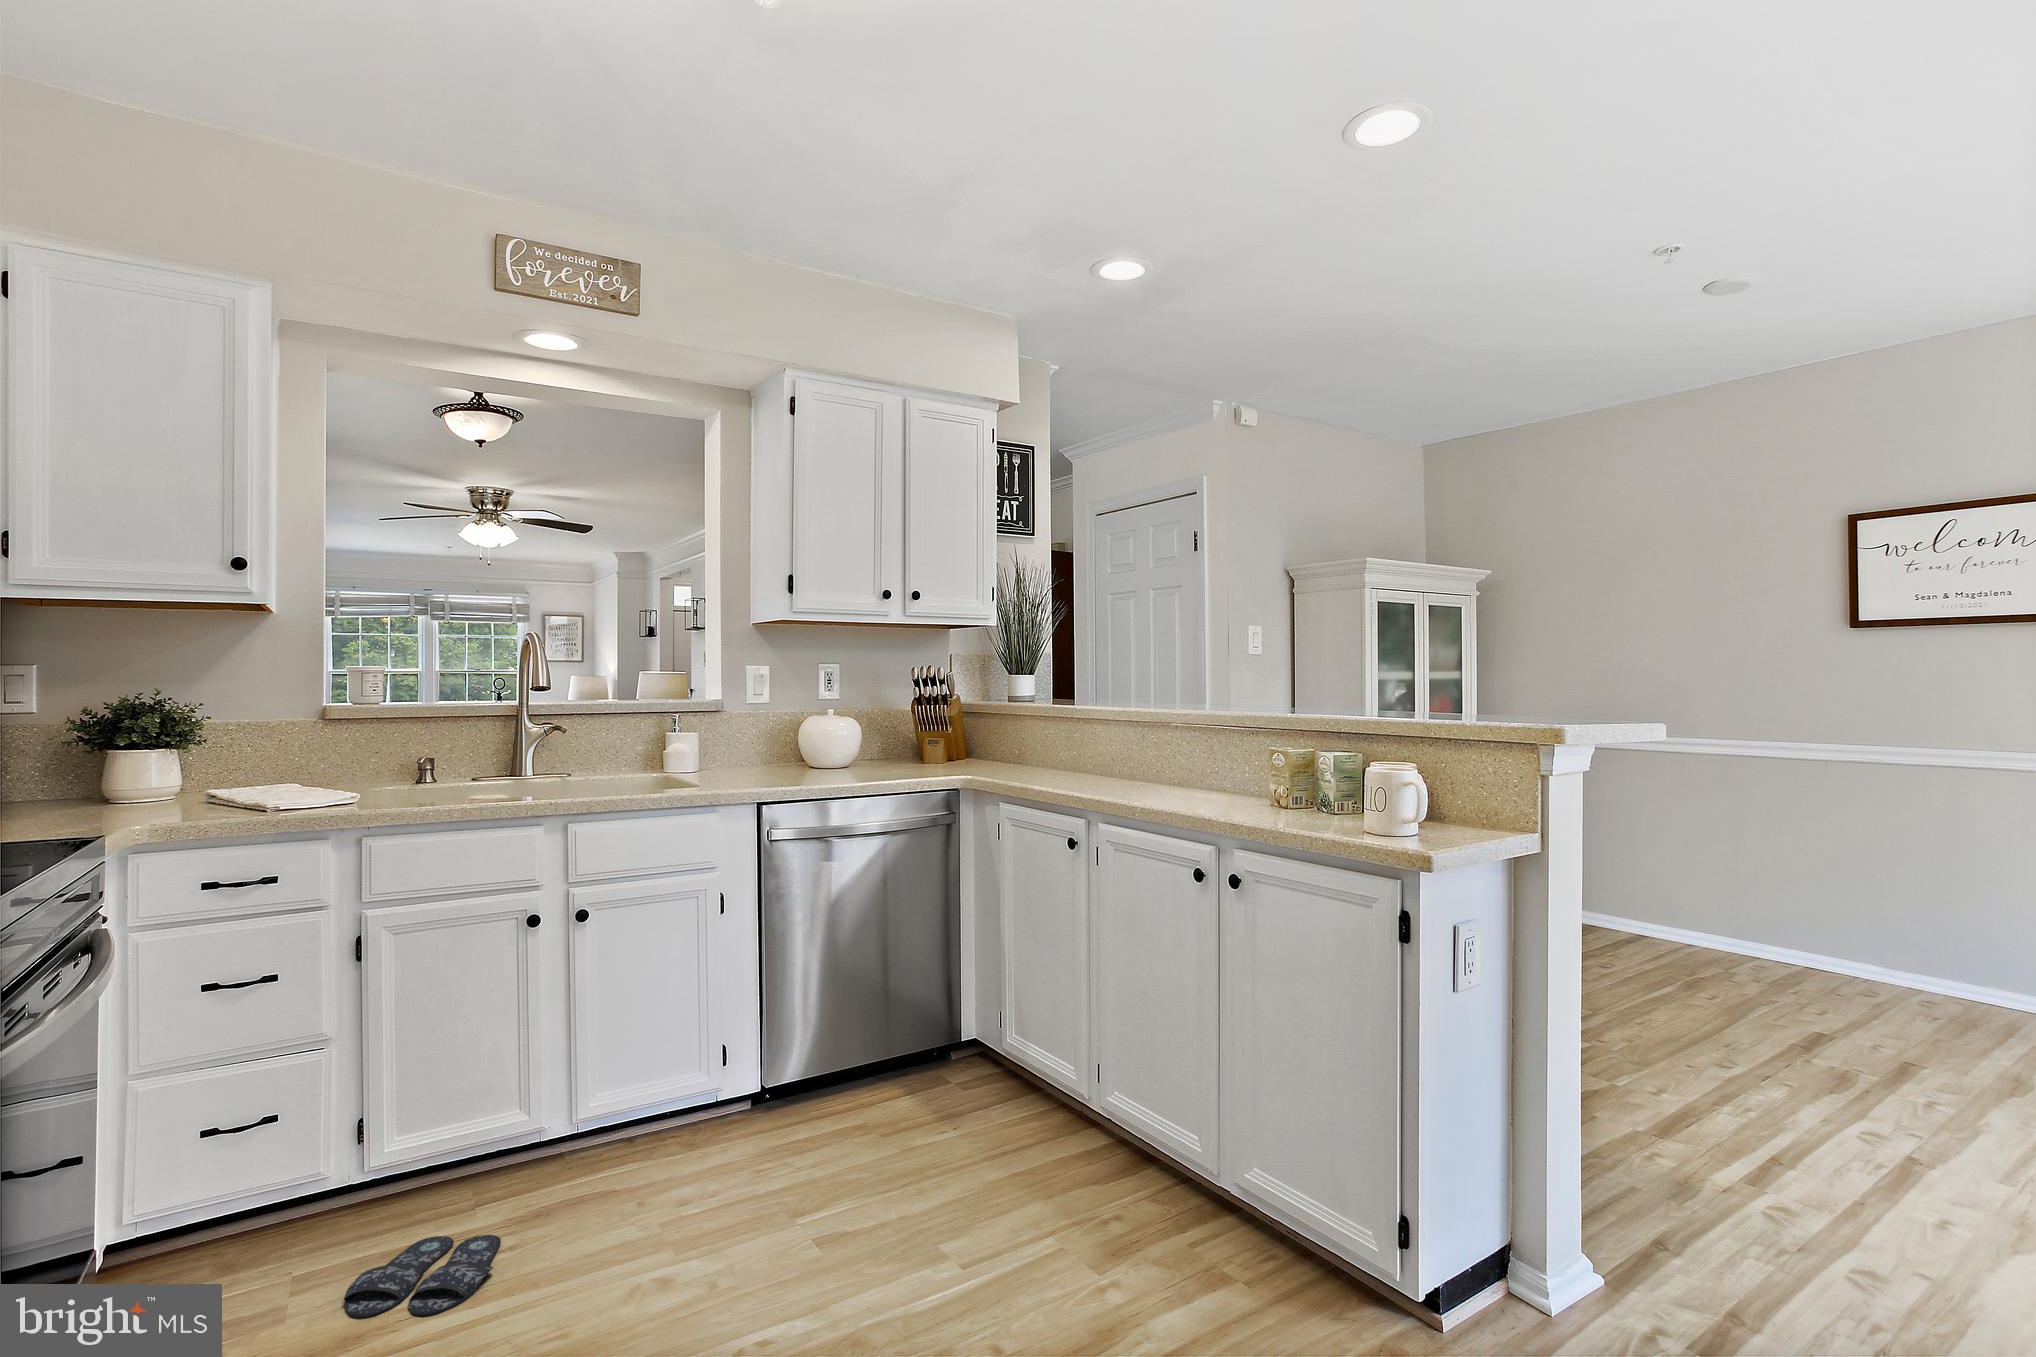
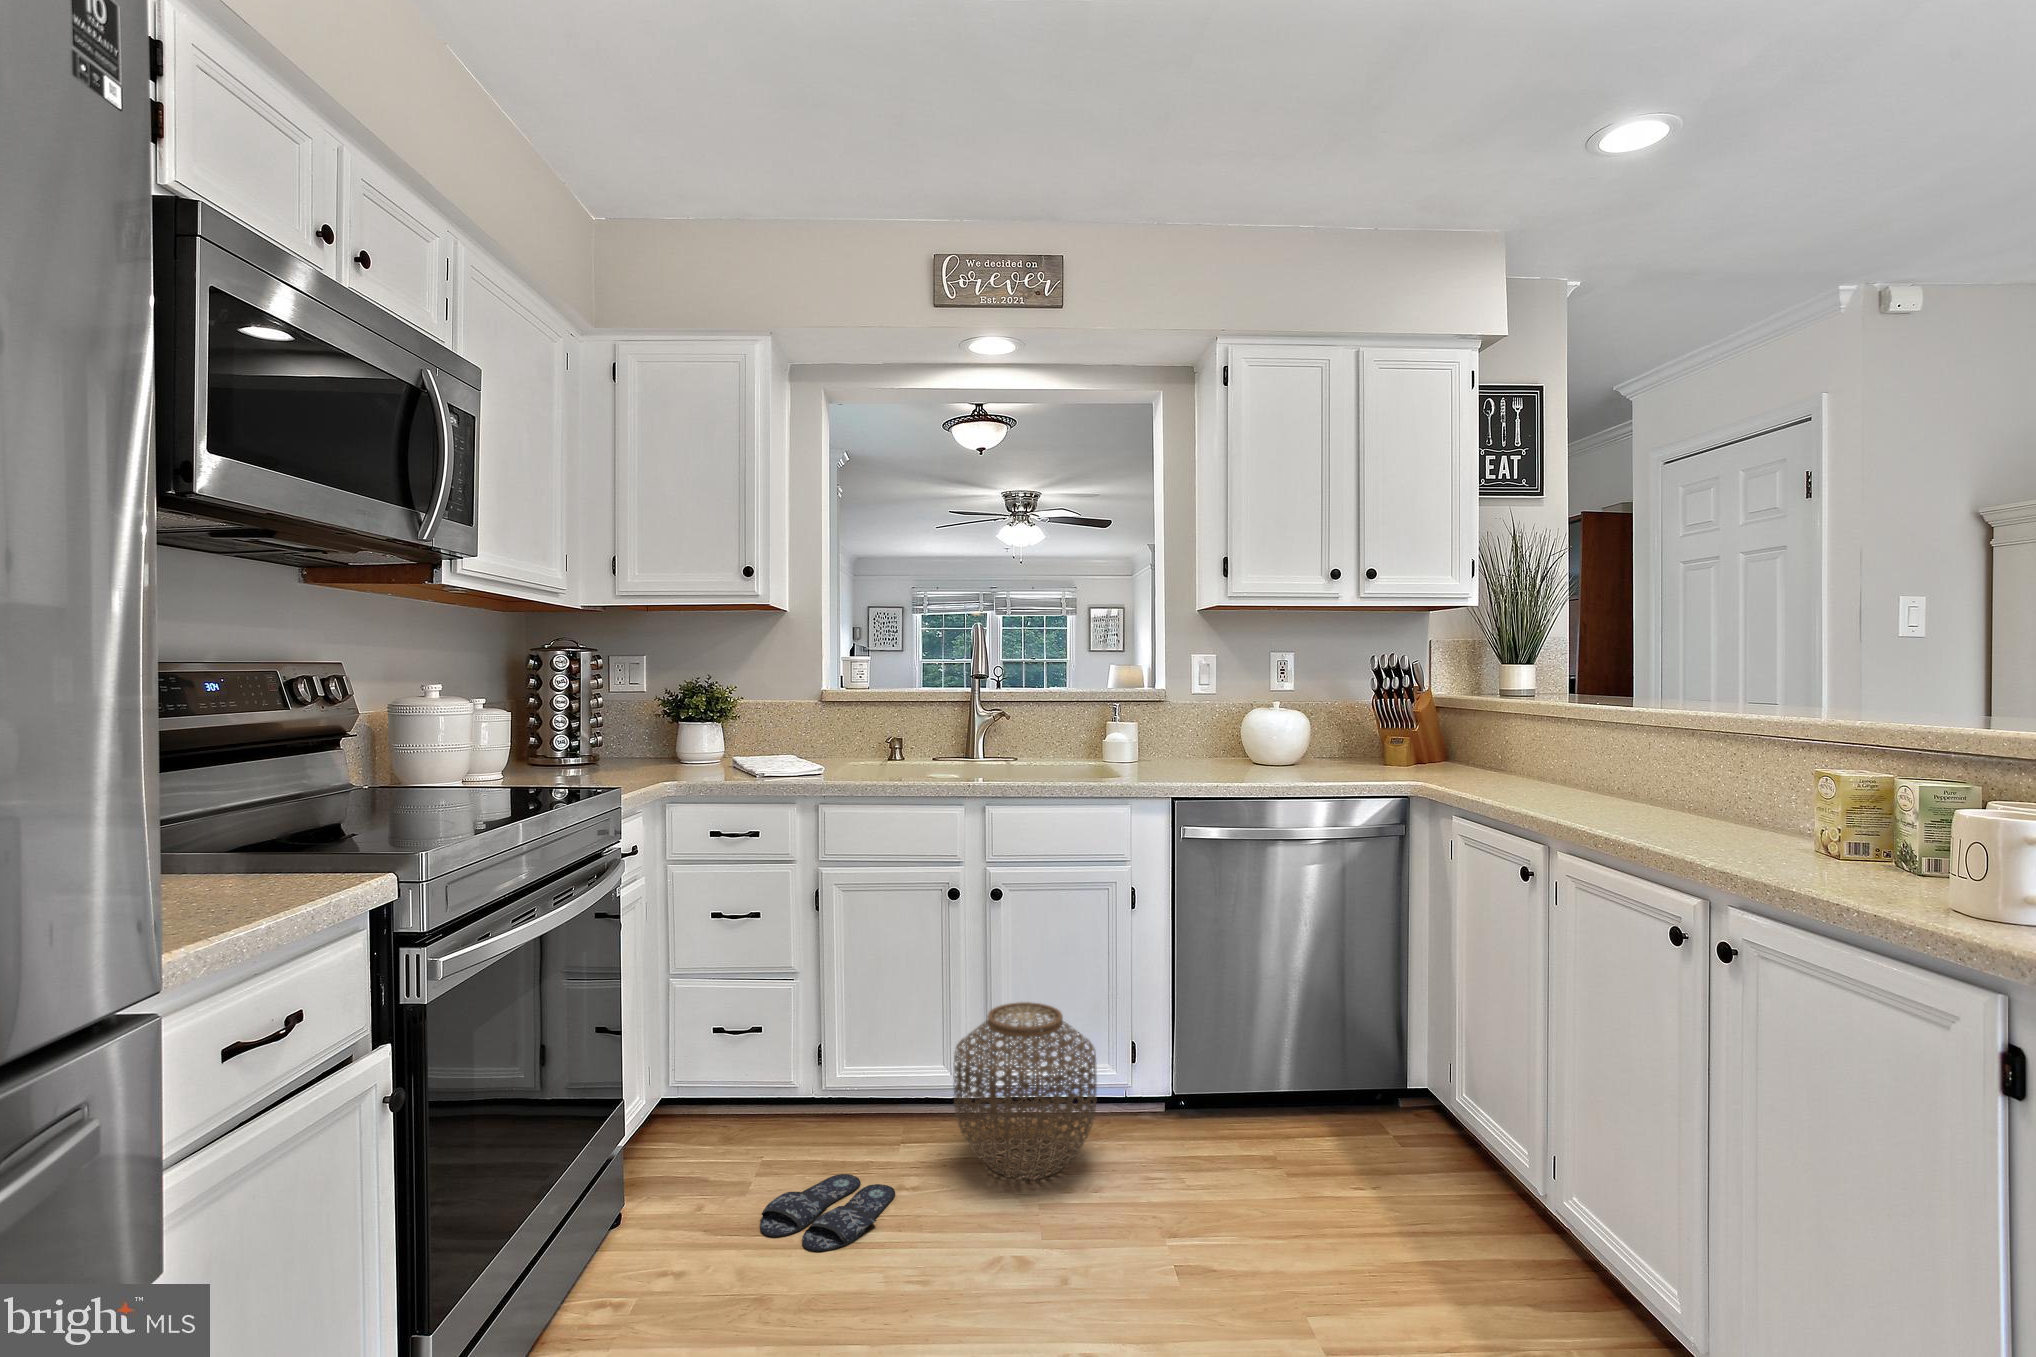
woven basket: none [553,1017,706,1195] -> present [954,1002,1097,1179]

